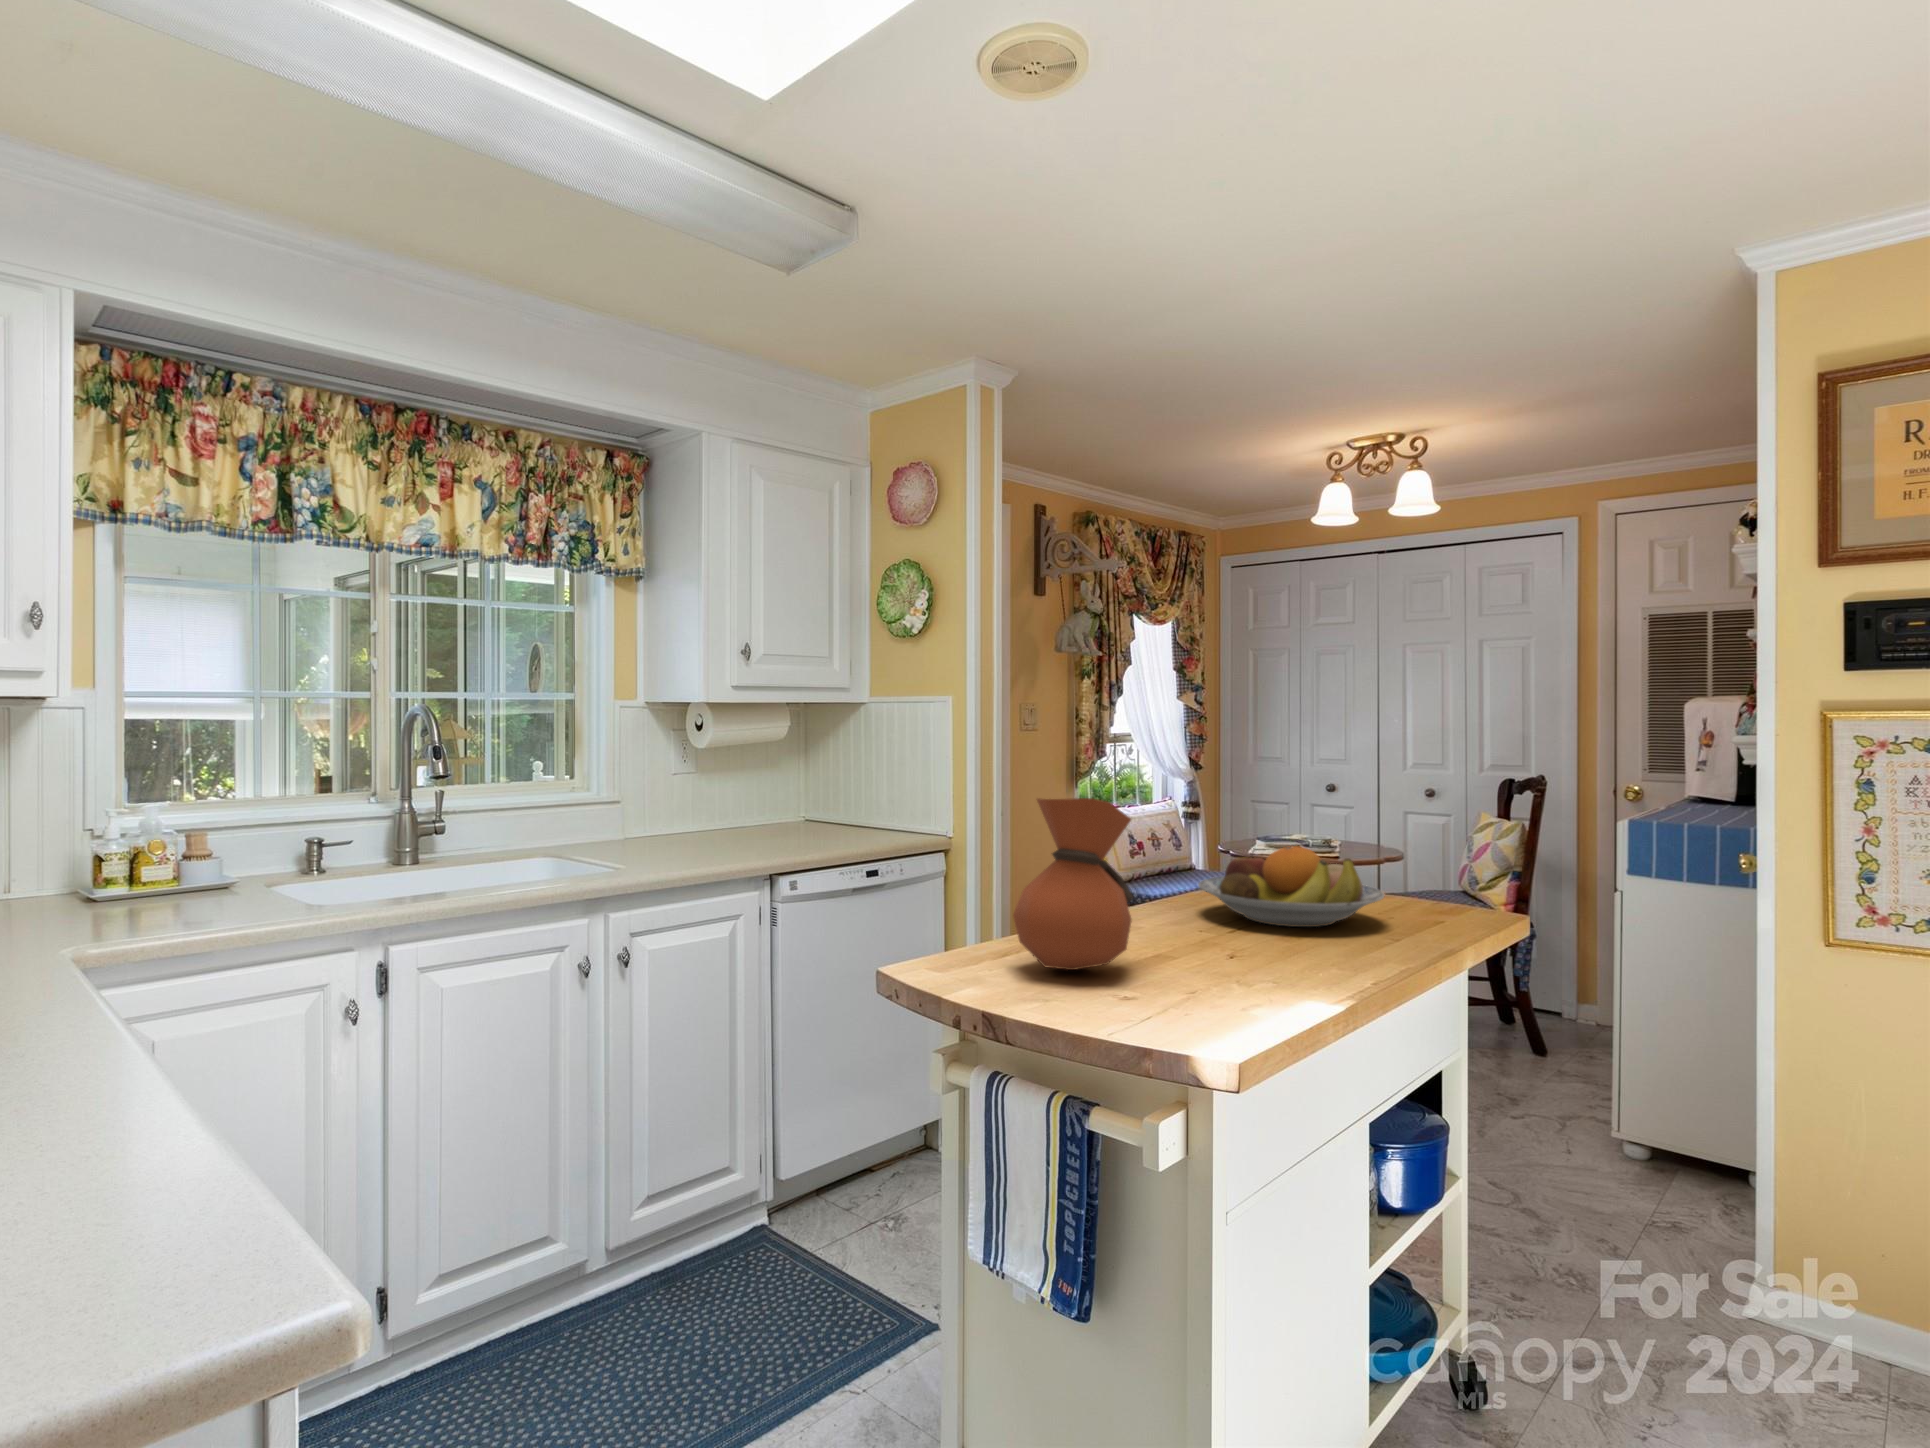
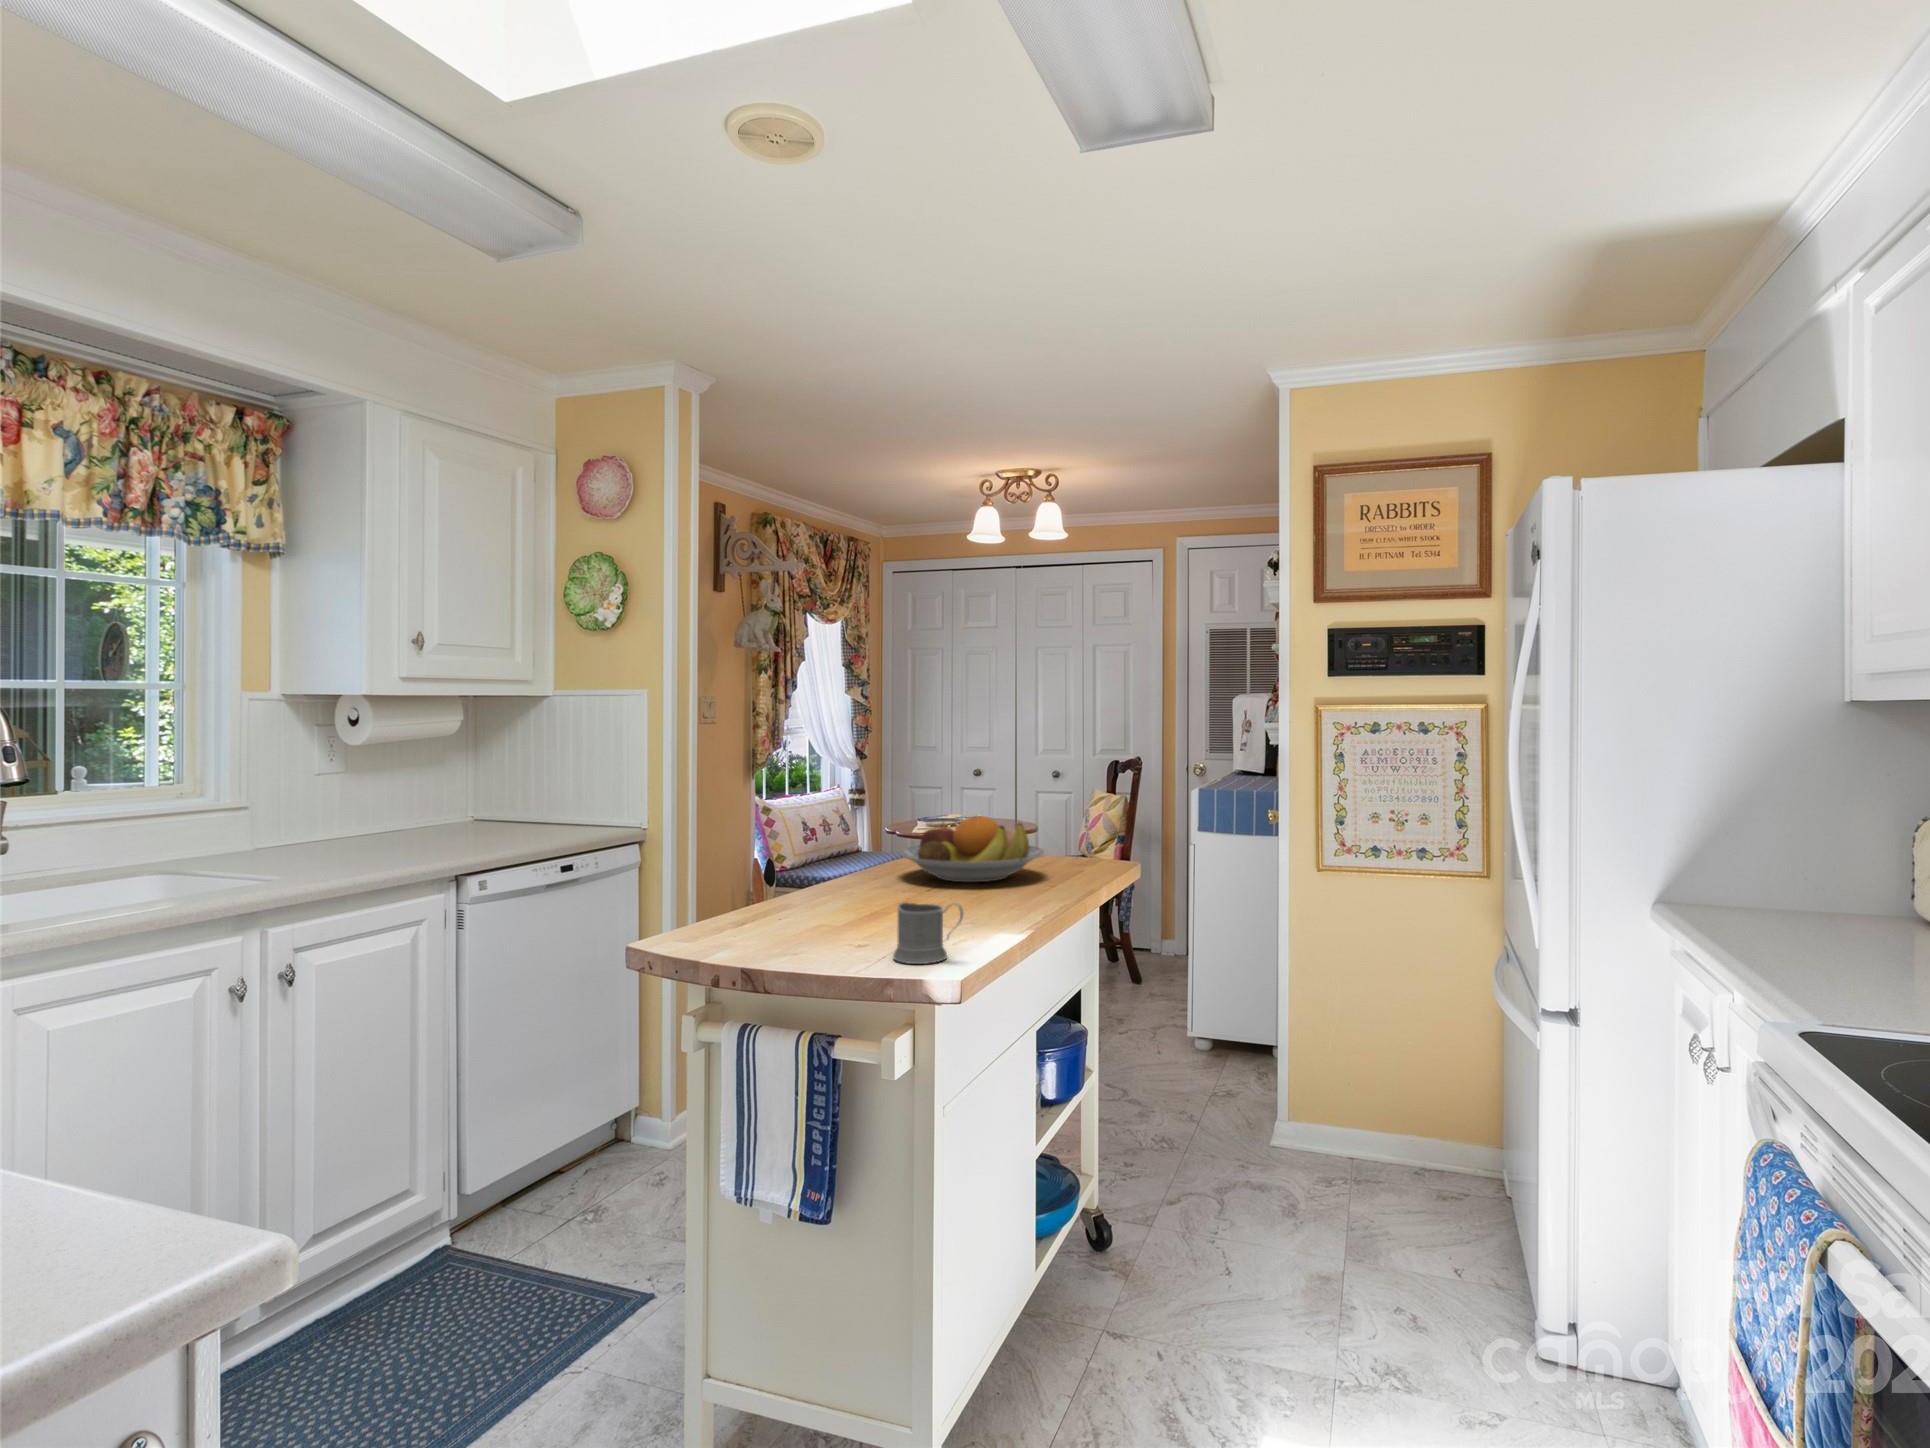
vase: present [1013,798,1133,970] -> none [756,778,863,930]
mug: none [1156,952,1242,1032] -> present [893,902,963,964]

